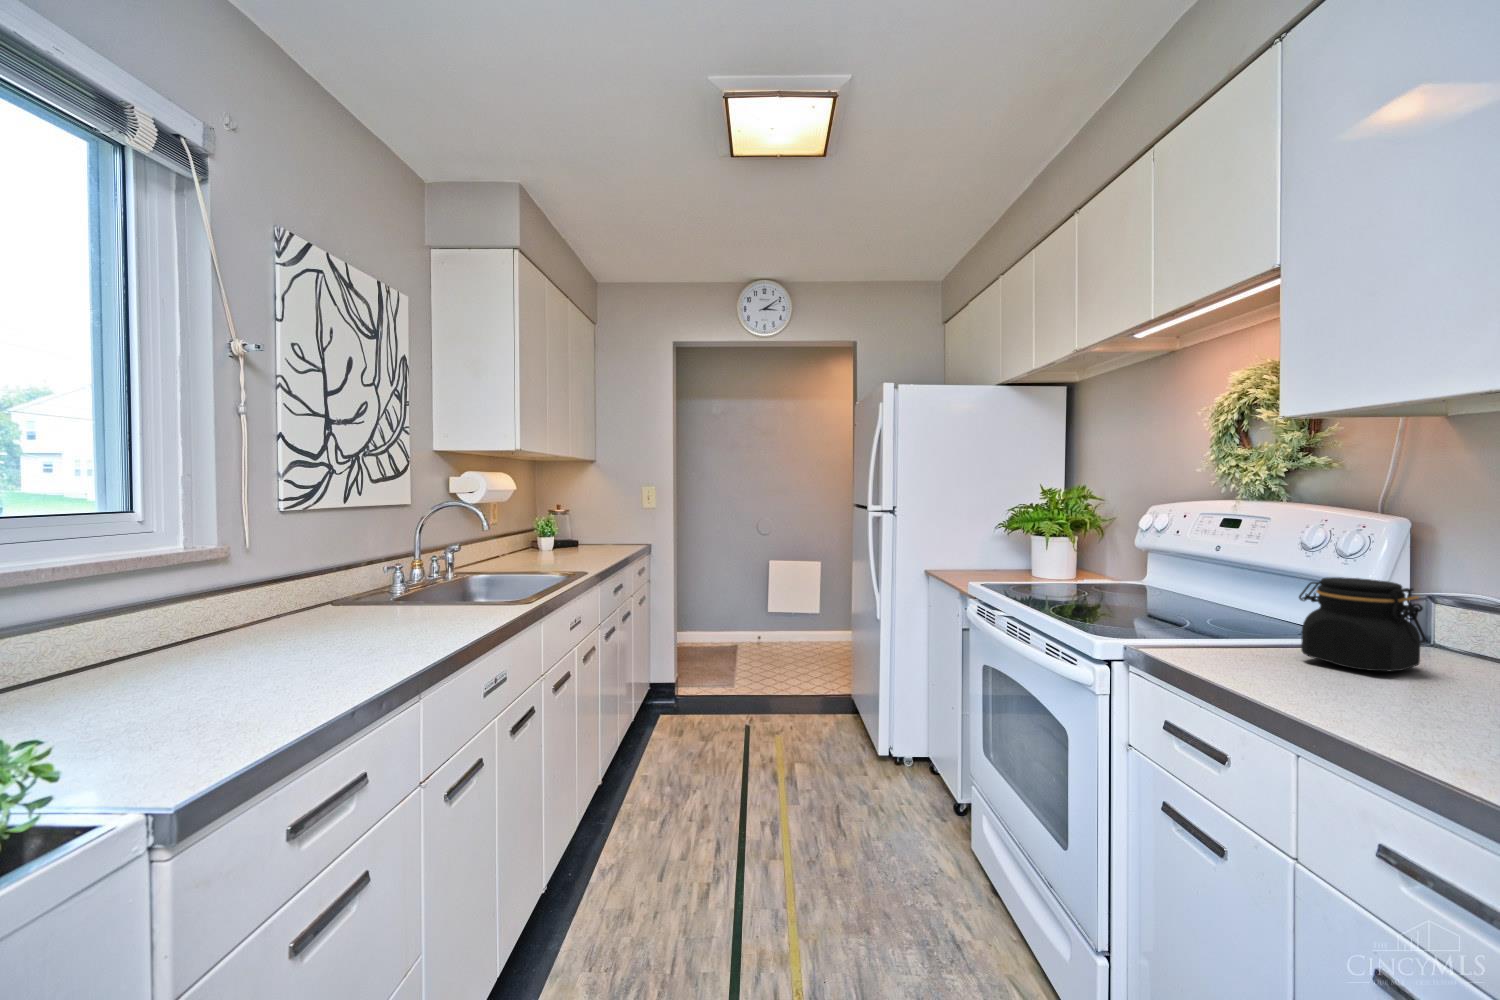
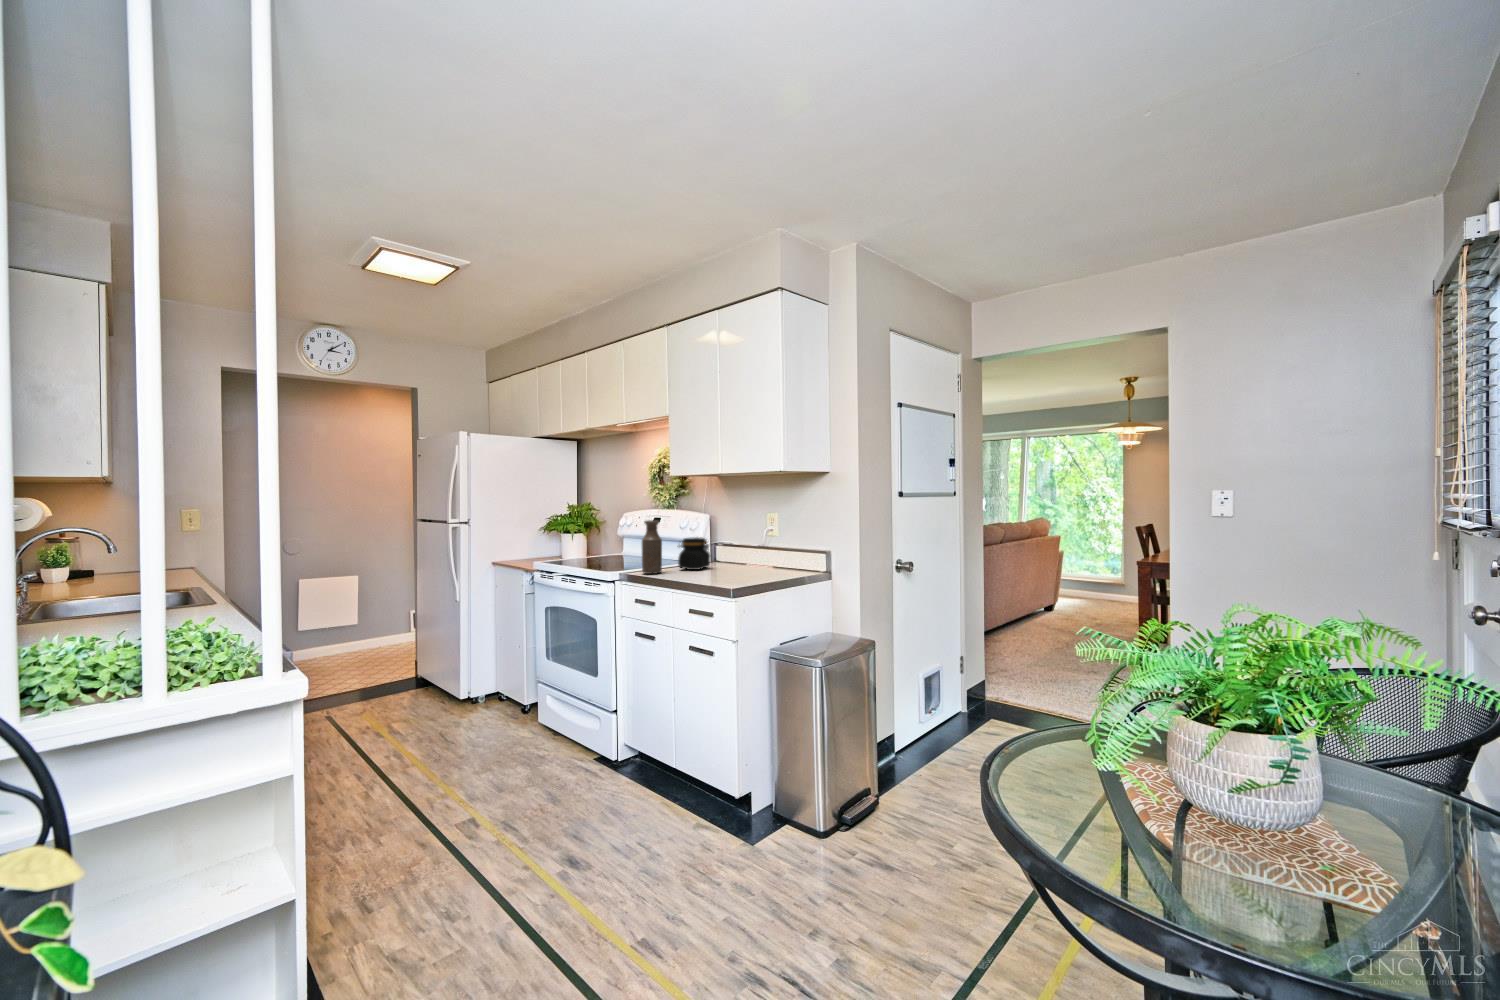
bottle: none [1186,527,1250,663] -> present [642,520,662,574]

